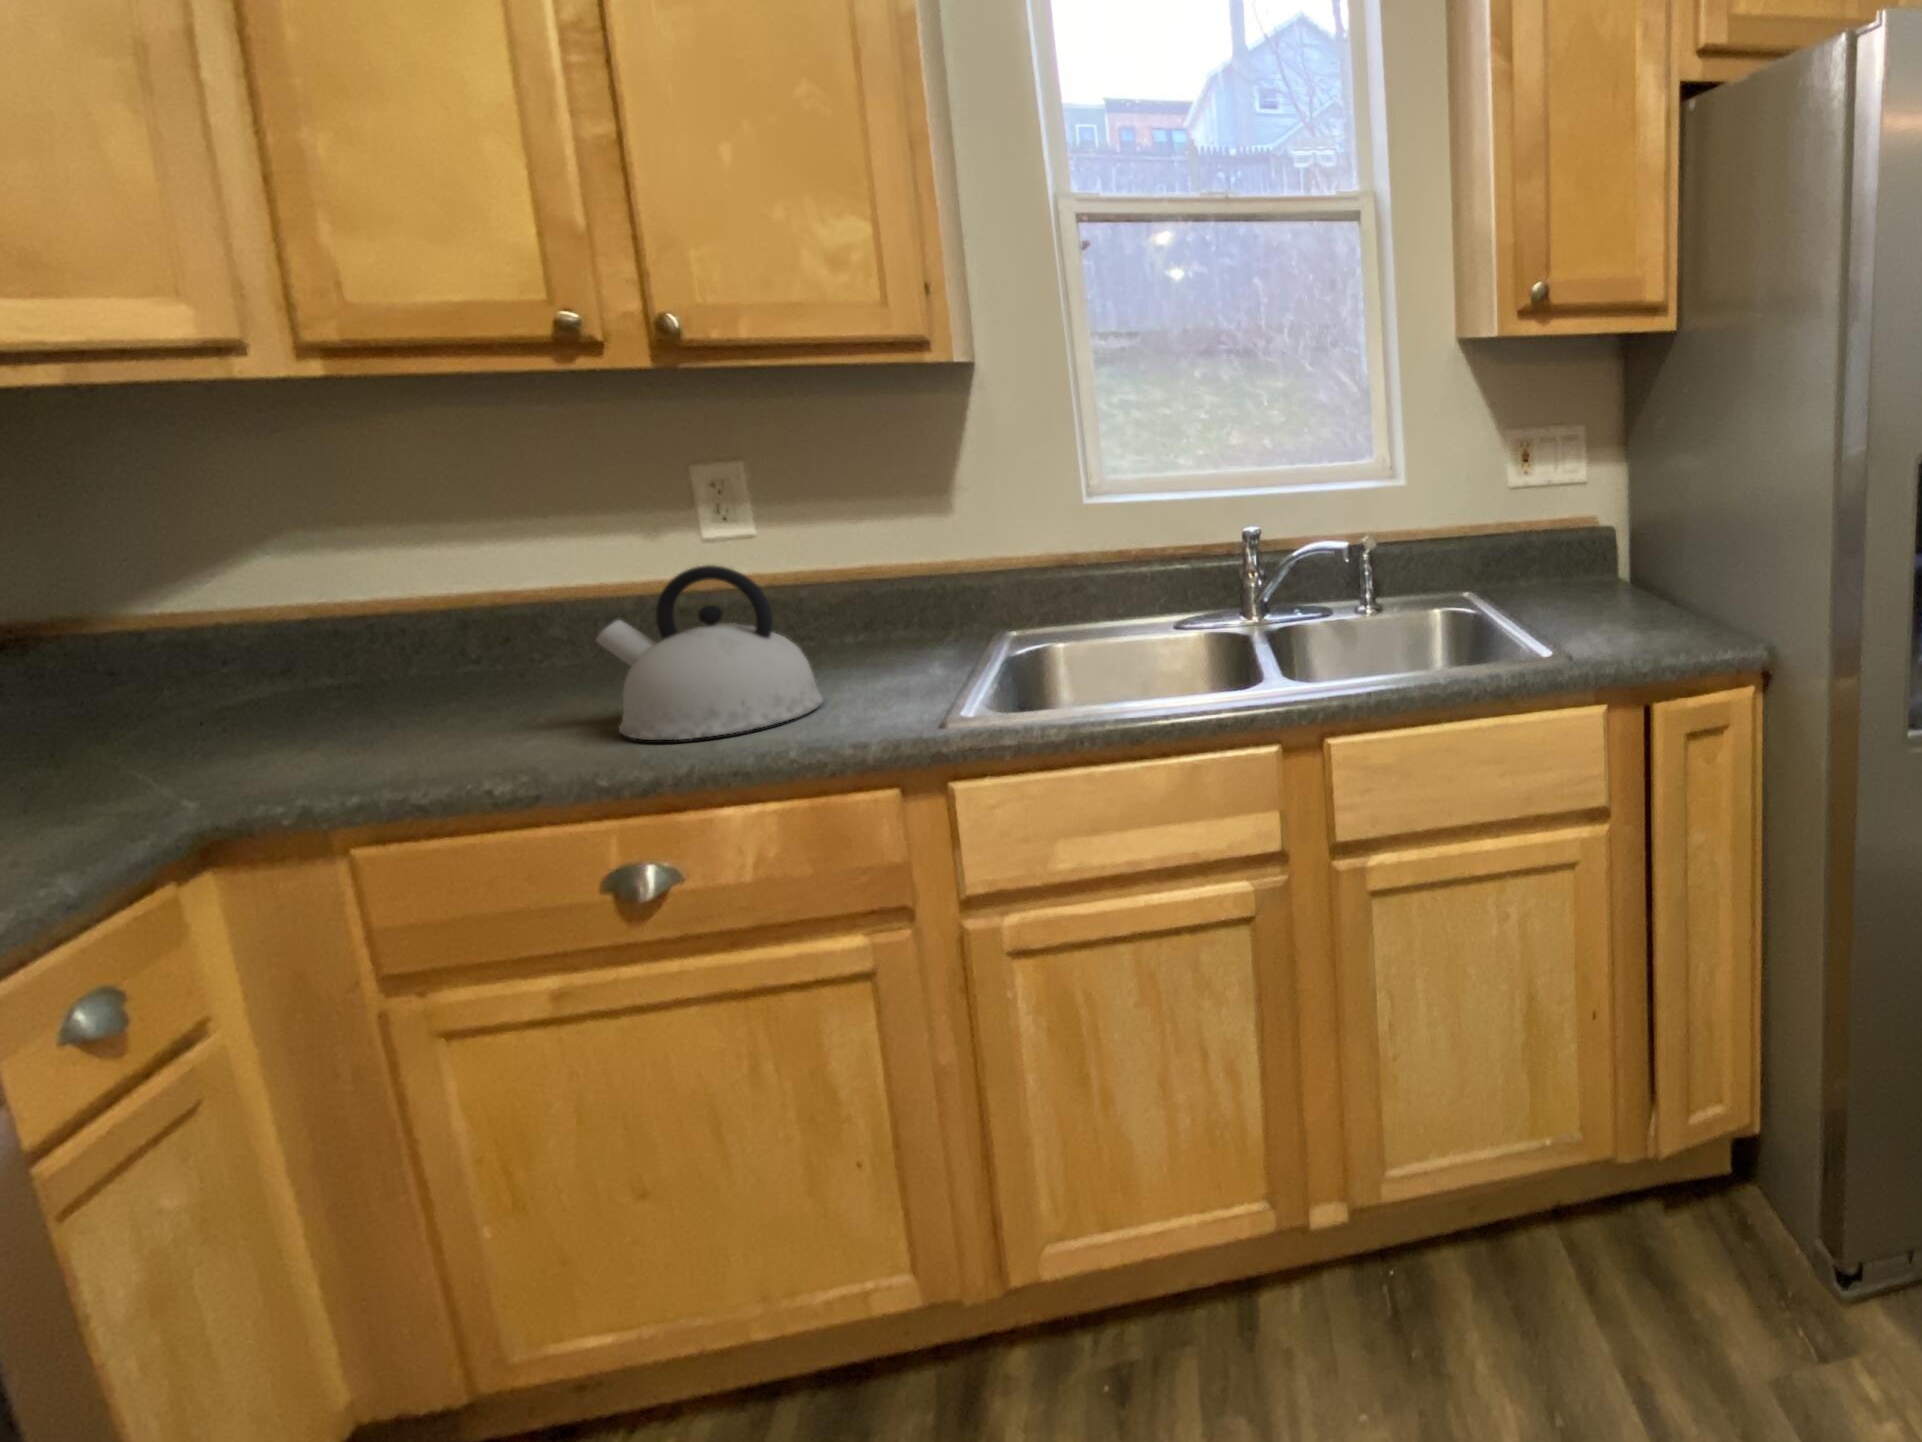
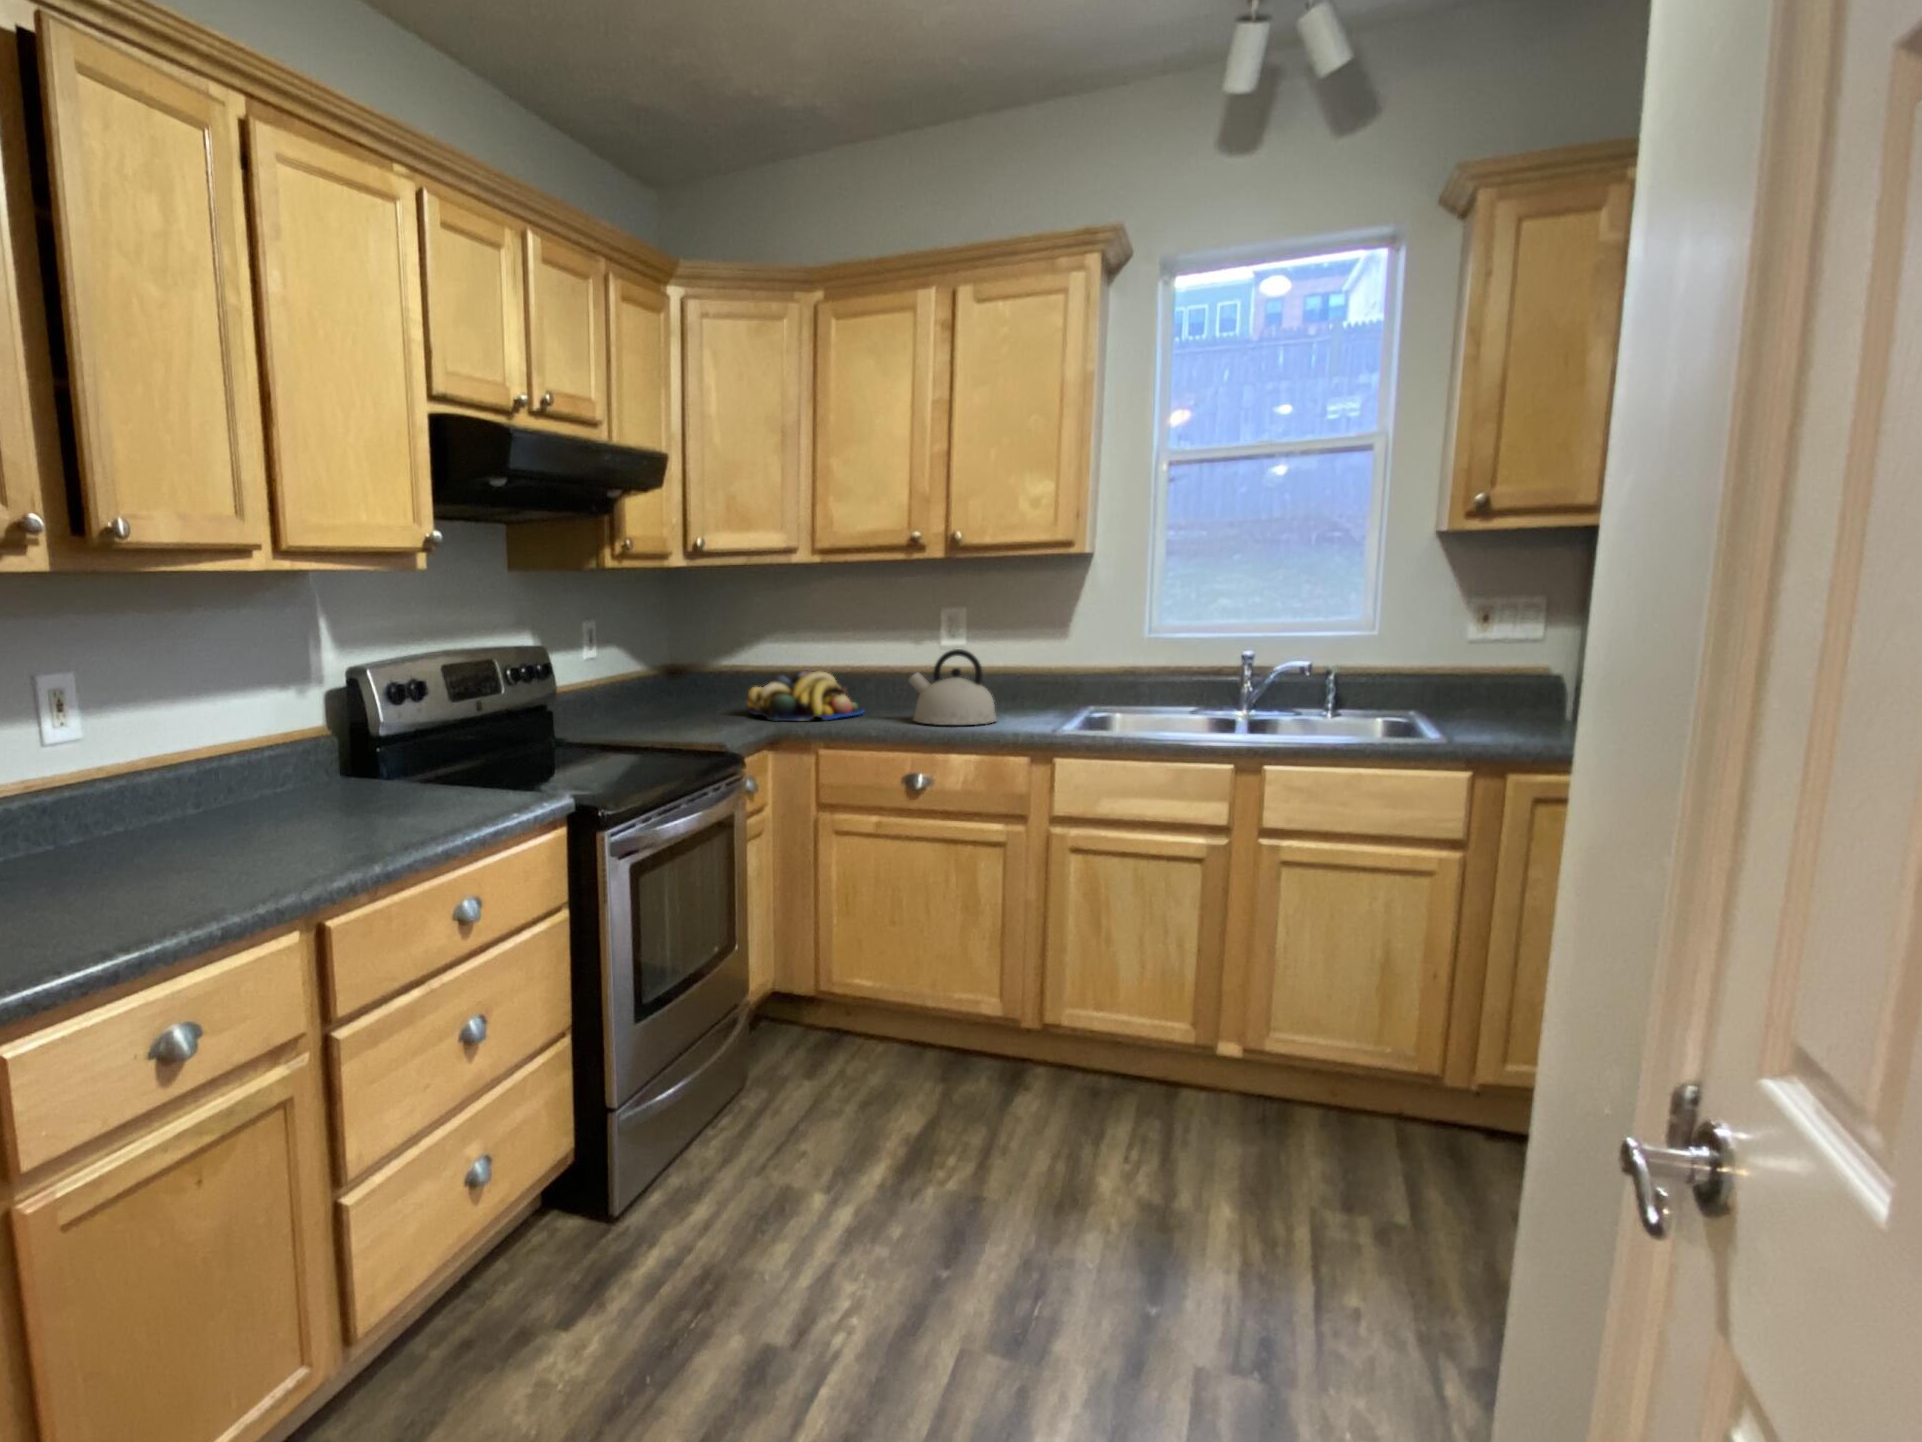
fruit bowl: none [123,629,512,786] -> present [747,671,864,721]

